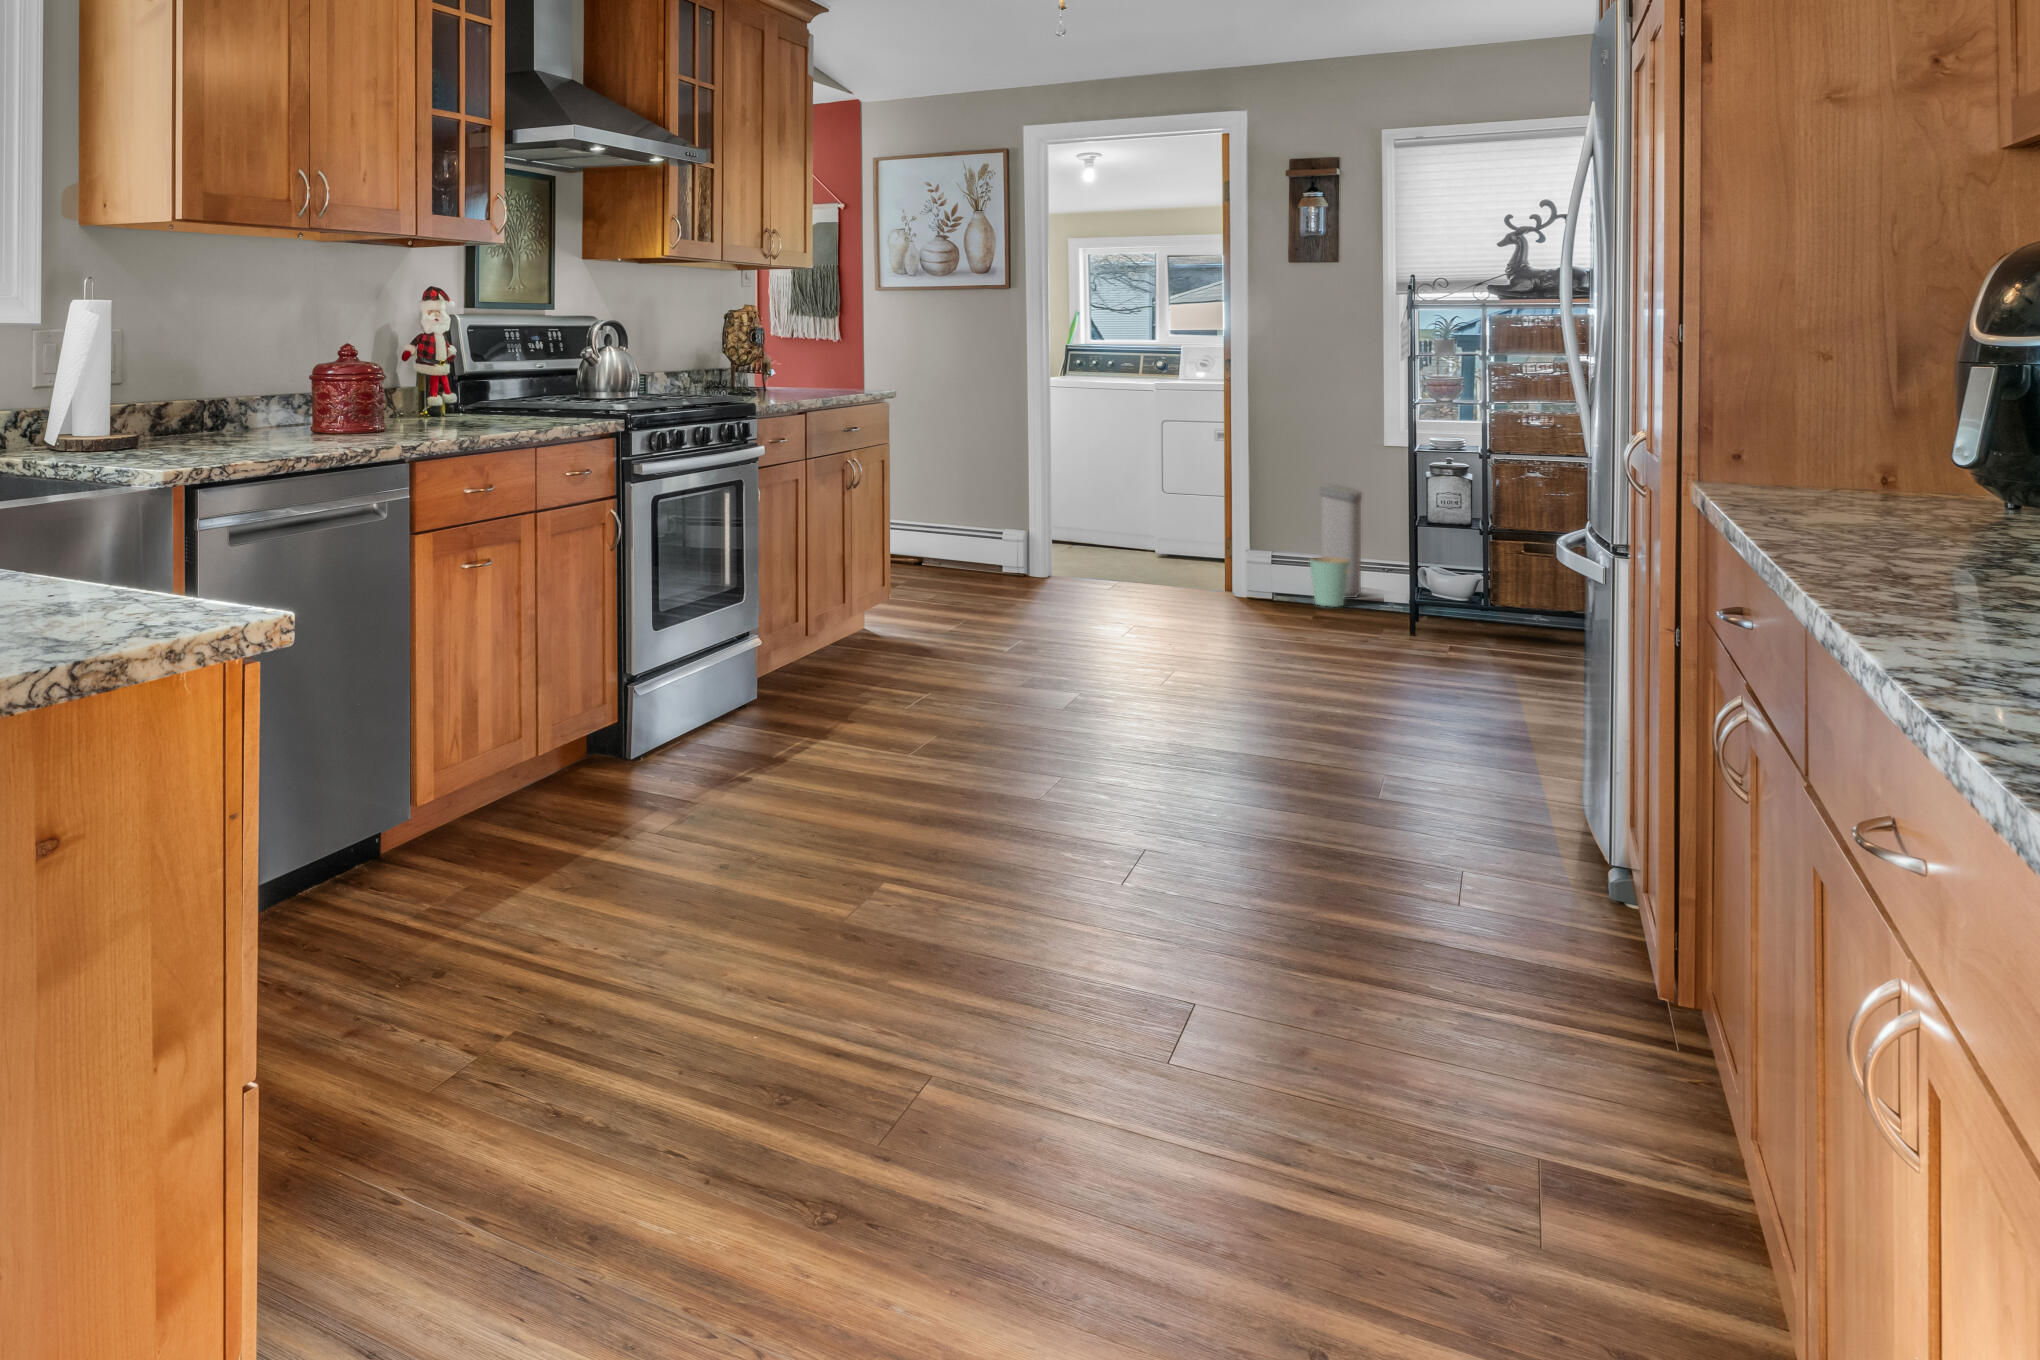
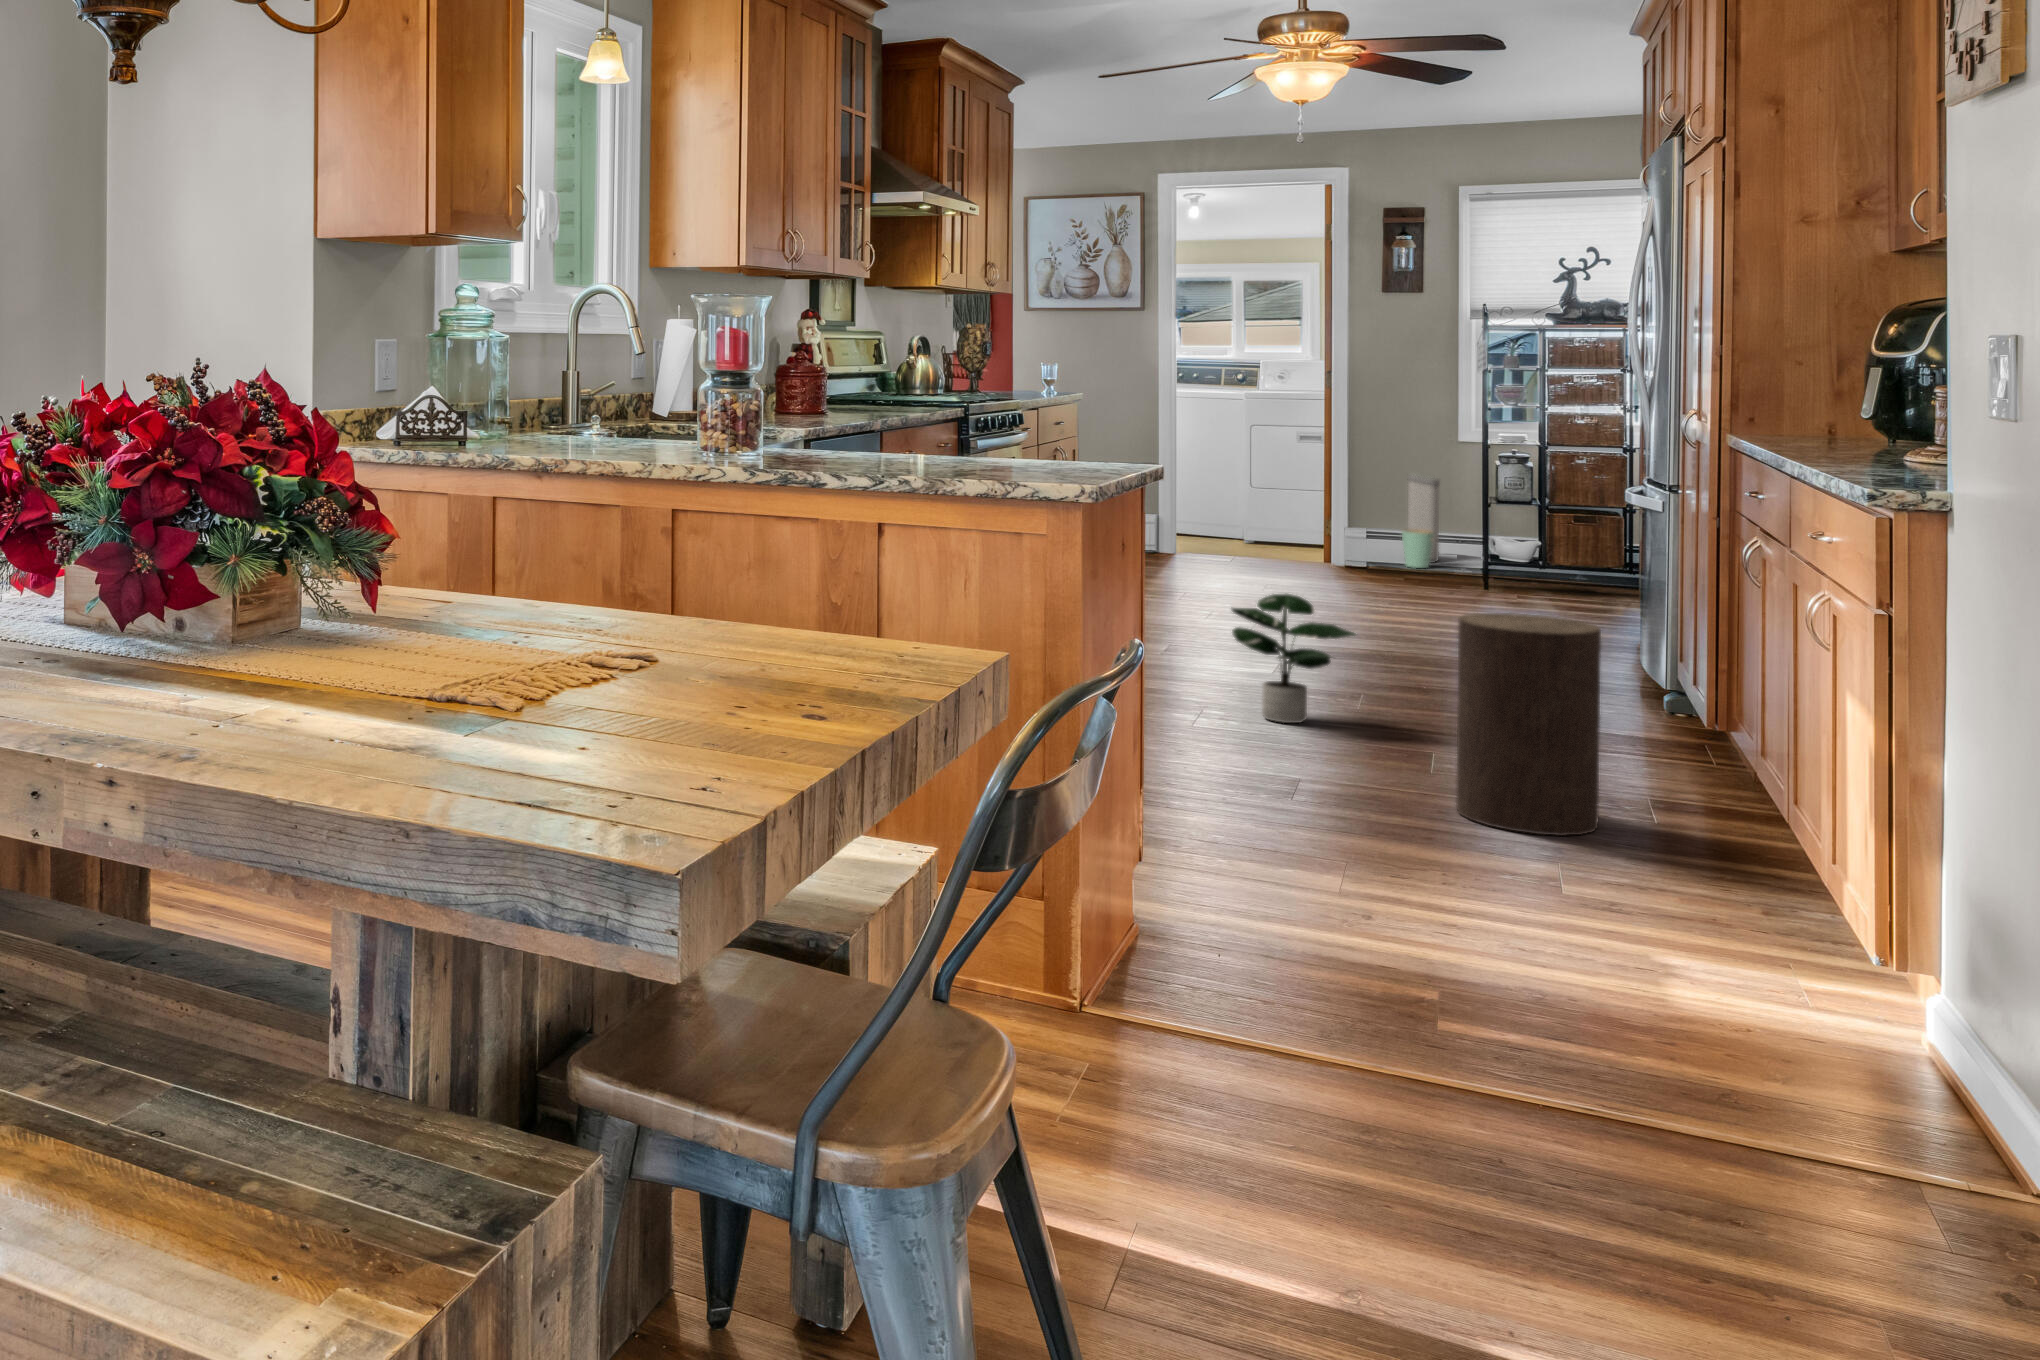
potted plant: none [920,710,1109,920] -> present [1232,594,1356,723]
stool: none [1184,810,1435,1268] -> present [1456,613,1601,836]

